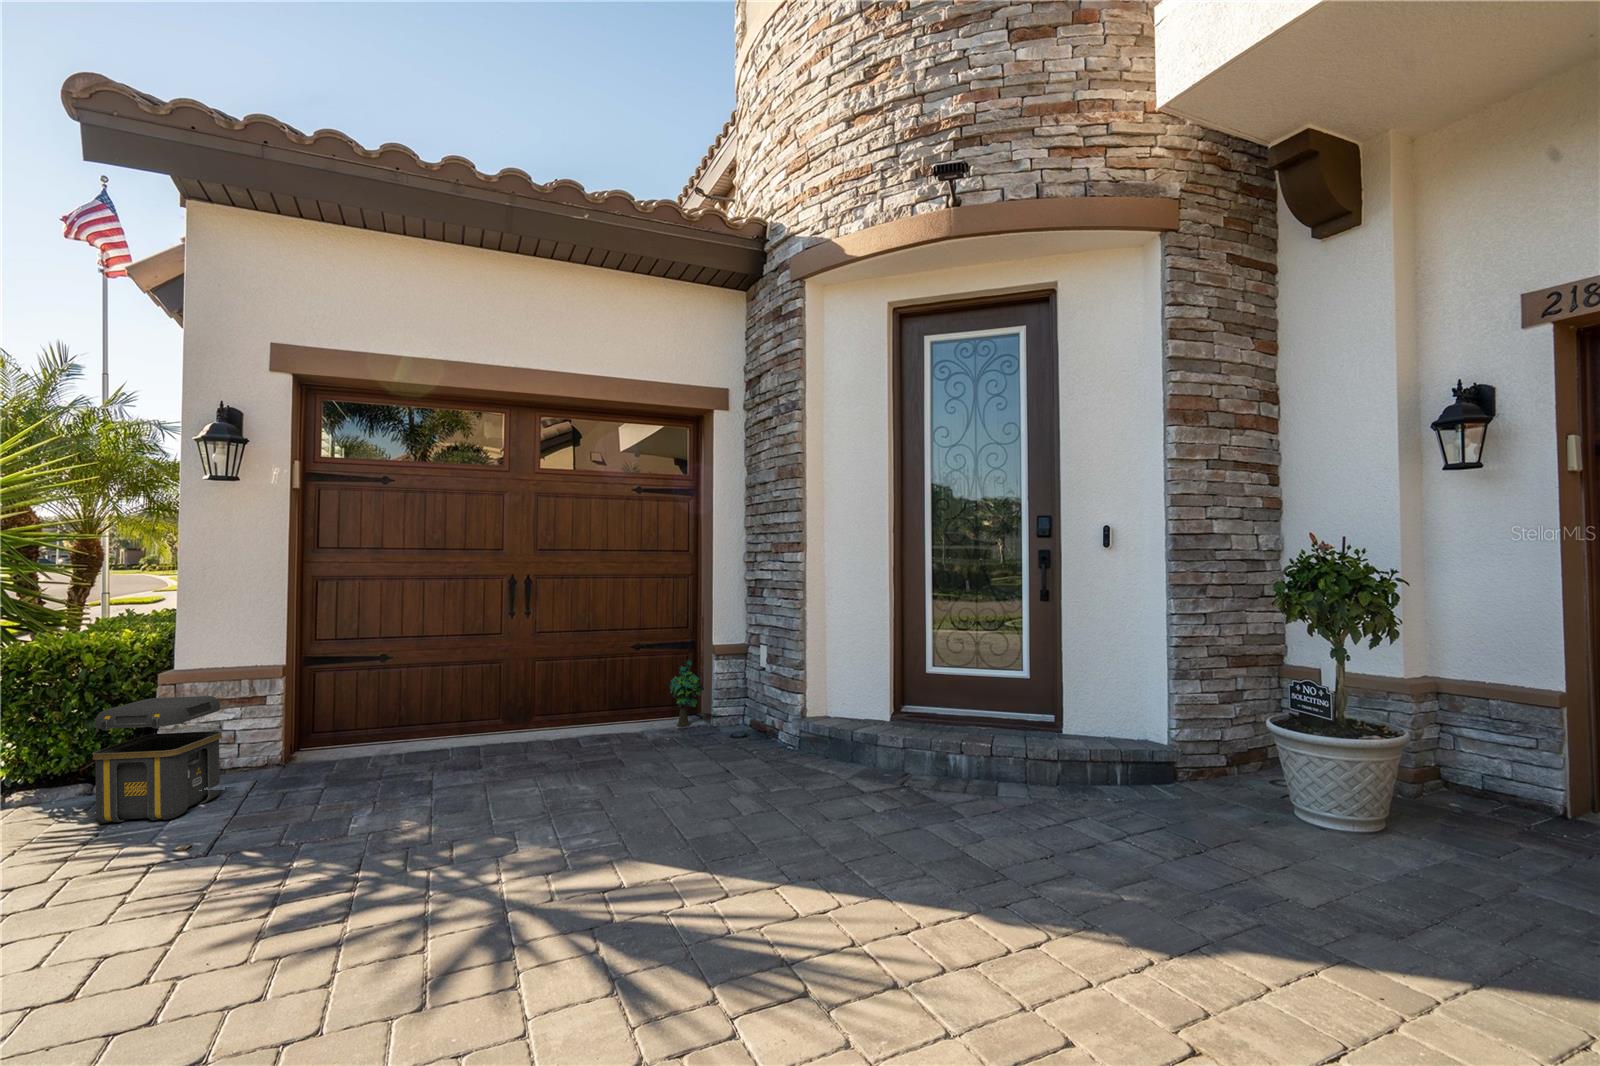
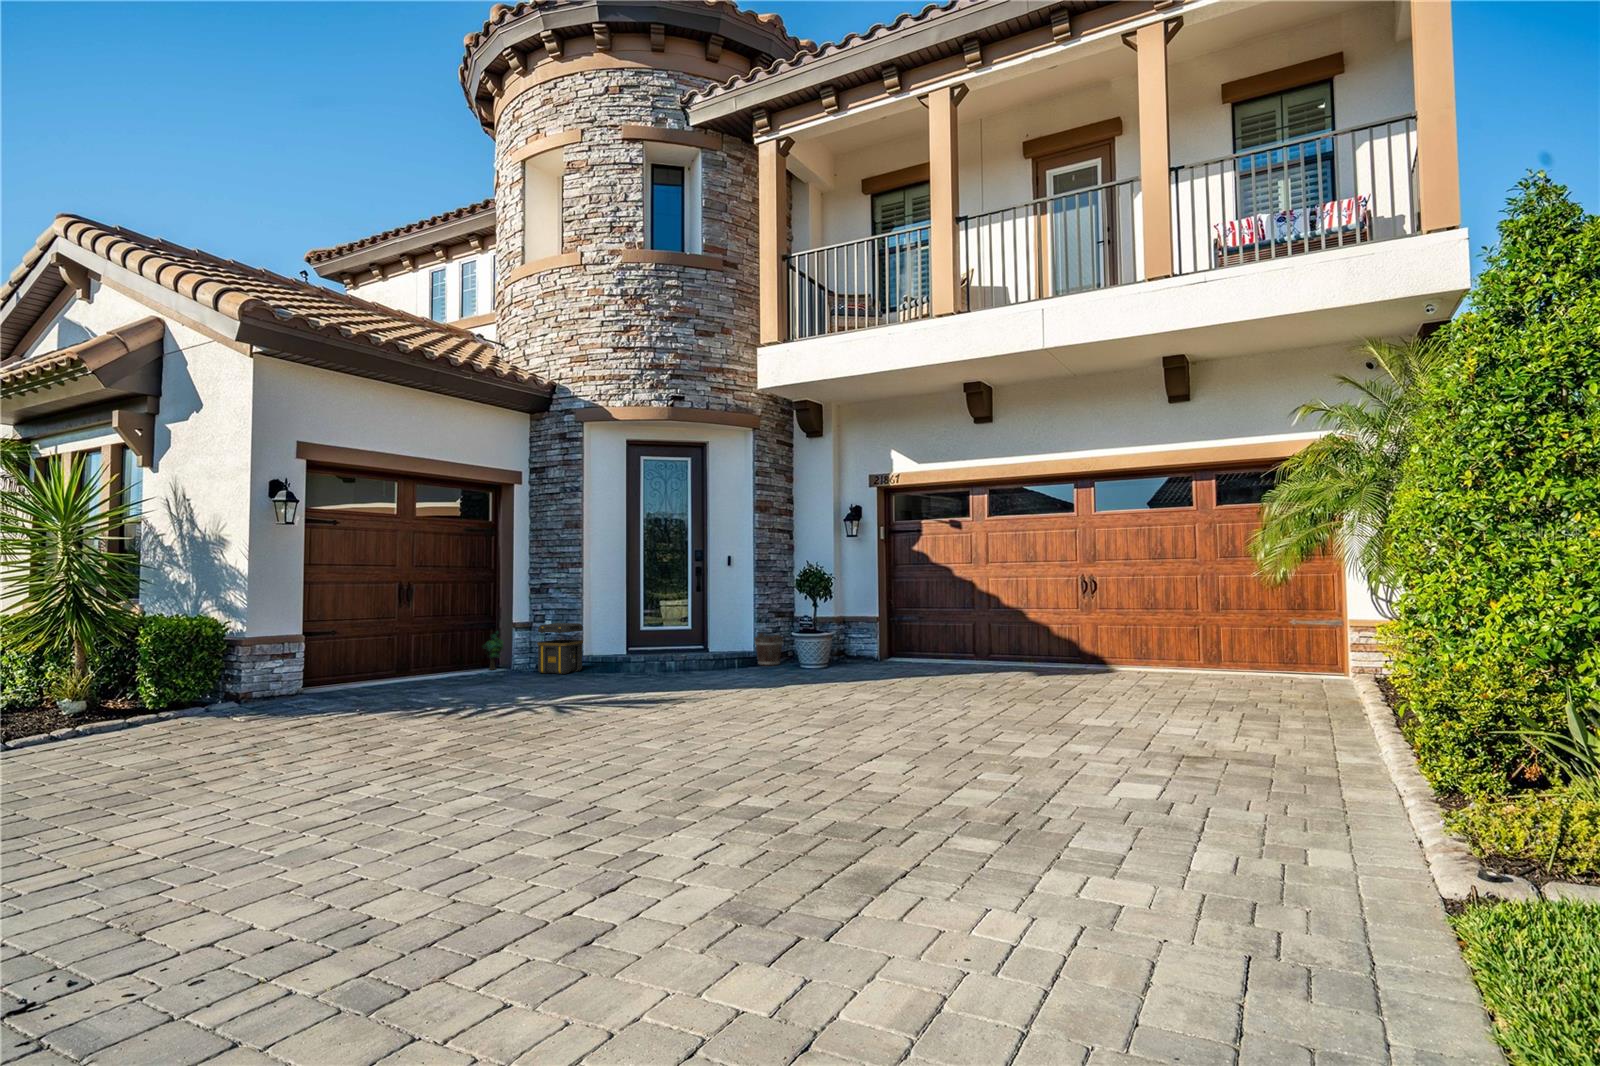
toolbox: present [92,696,222,823] -> present [537,623,583,674]
bucket: none [1166,708,1248,800] -> present [754,633,783,666]

